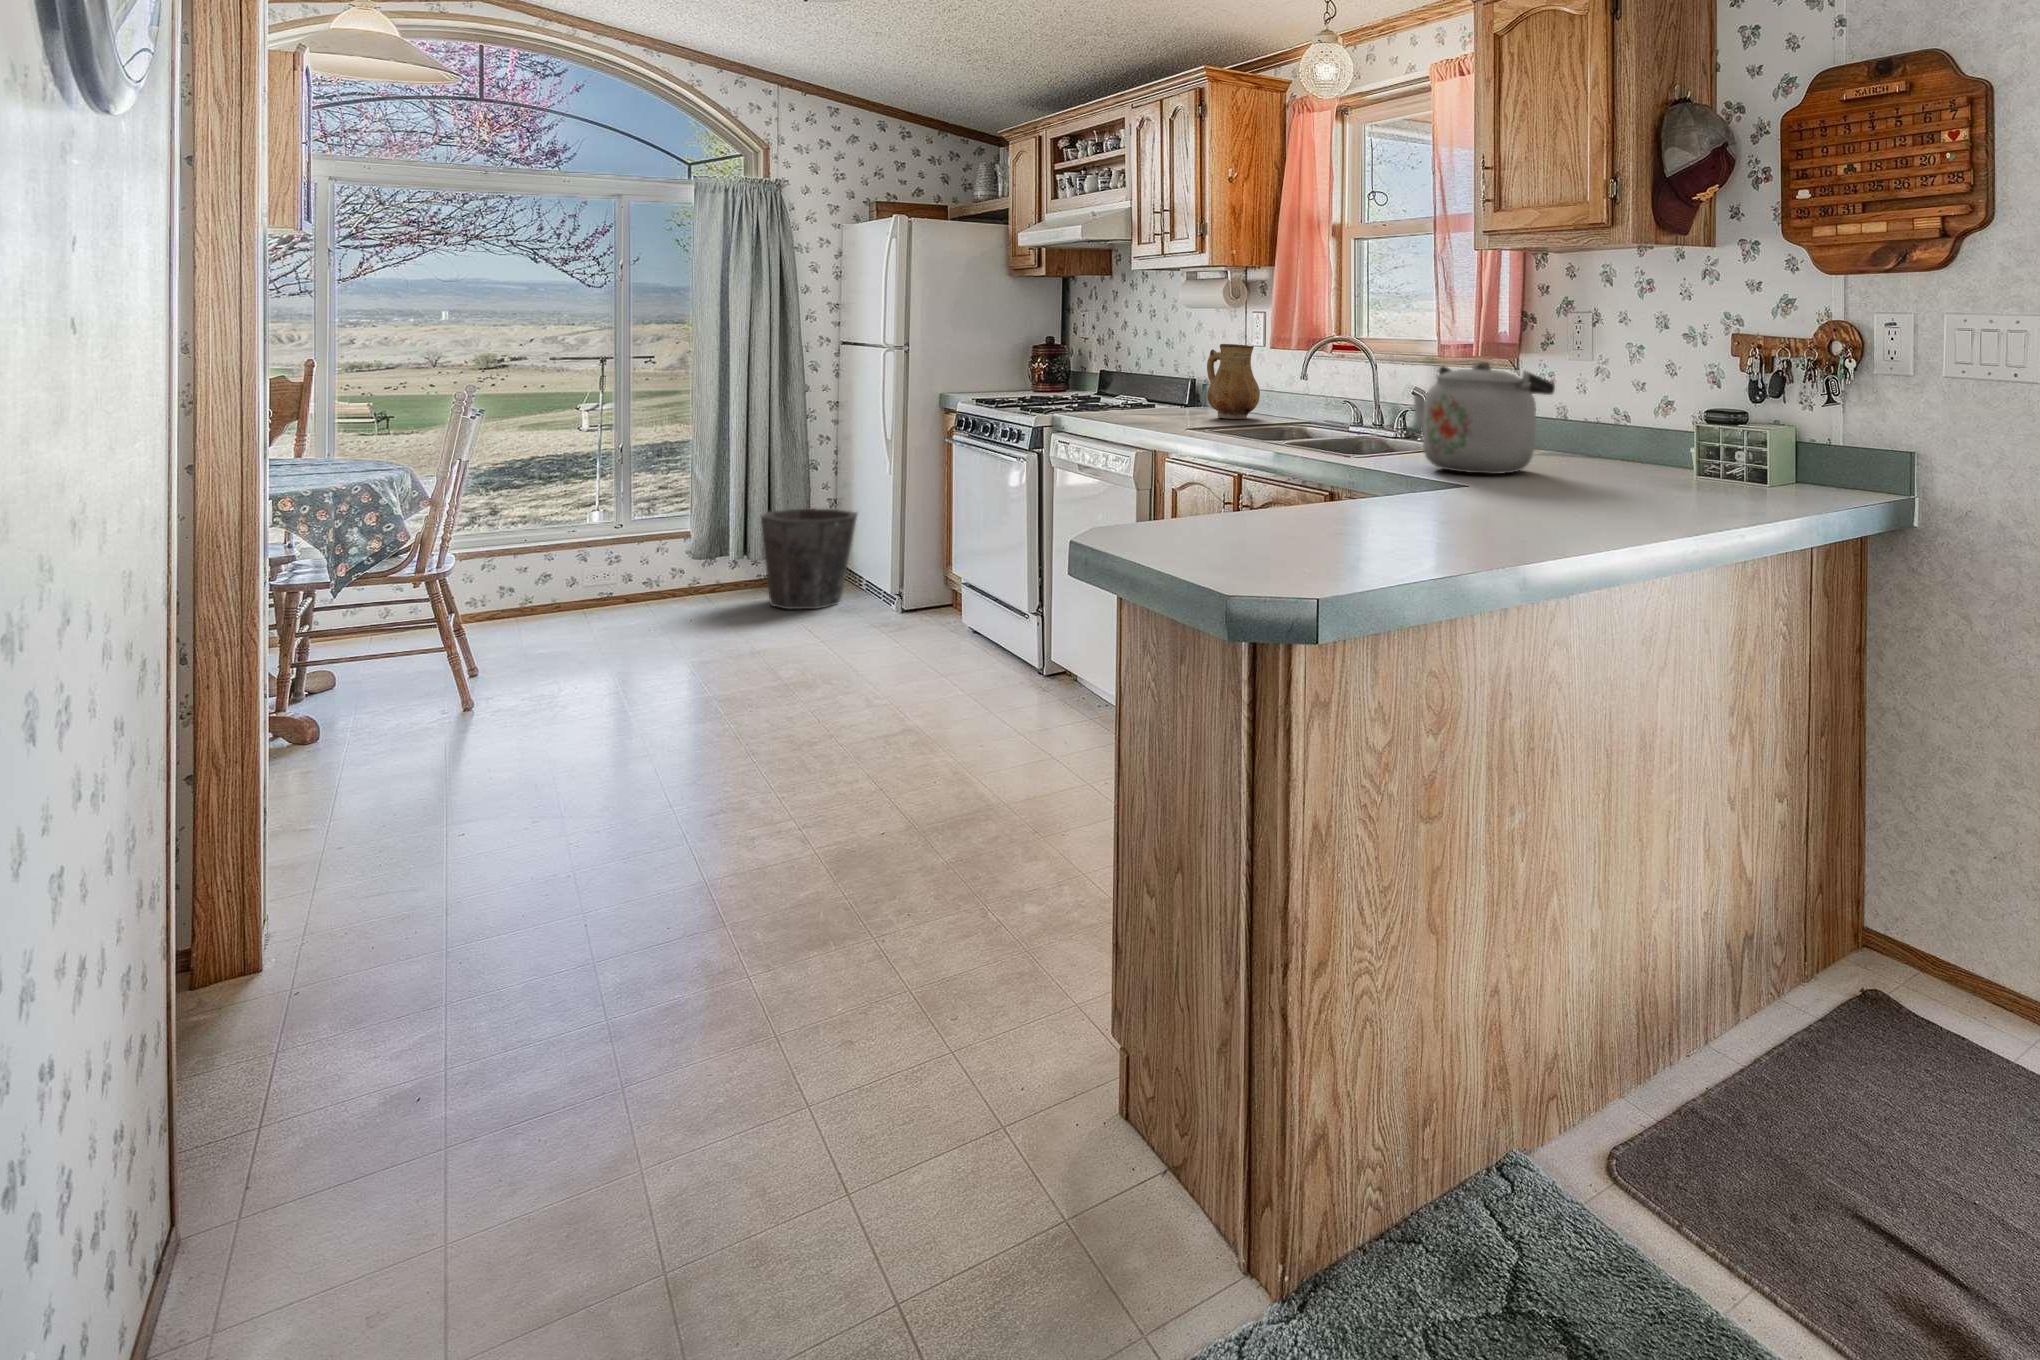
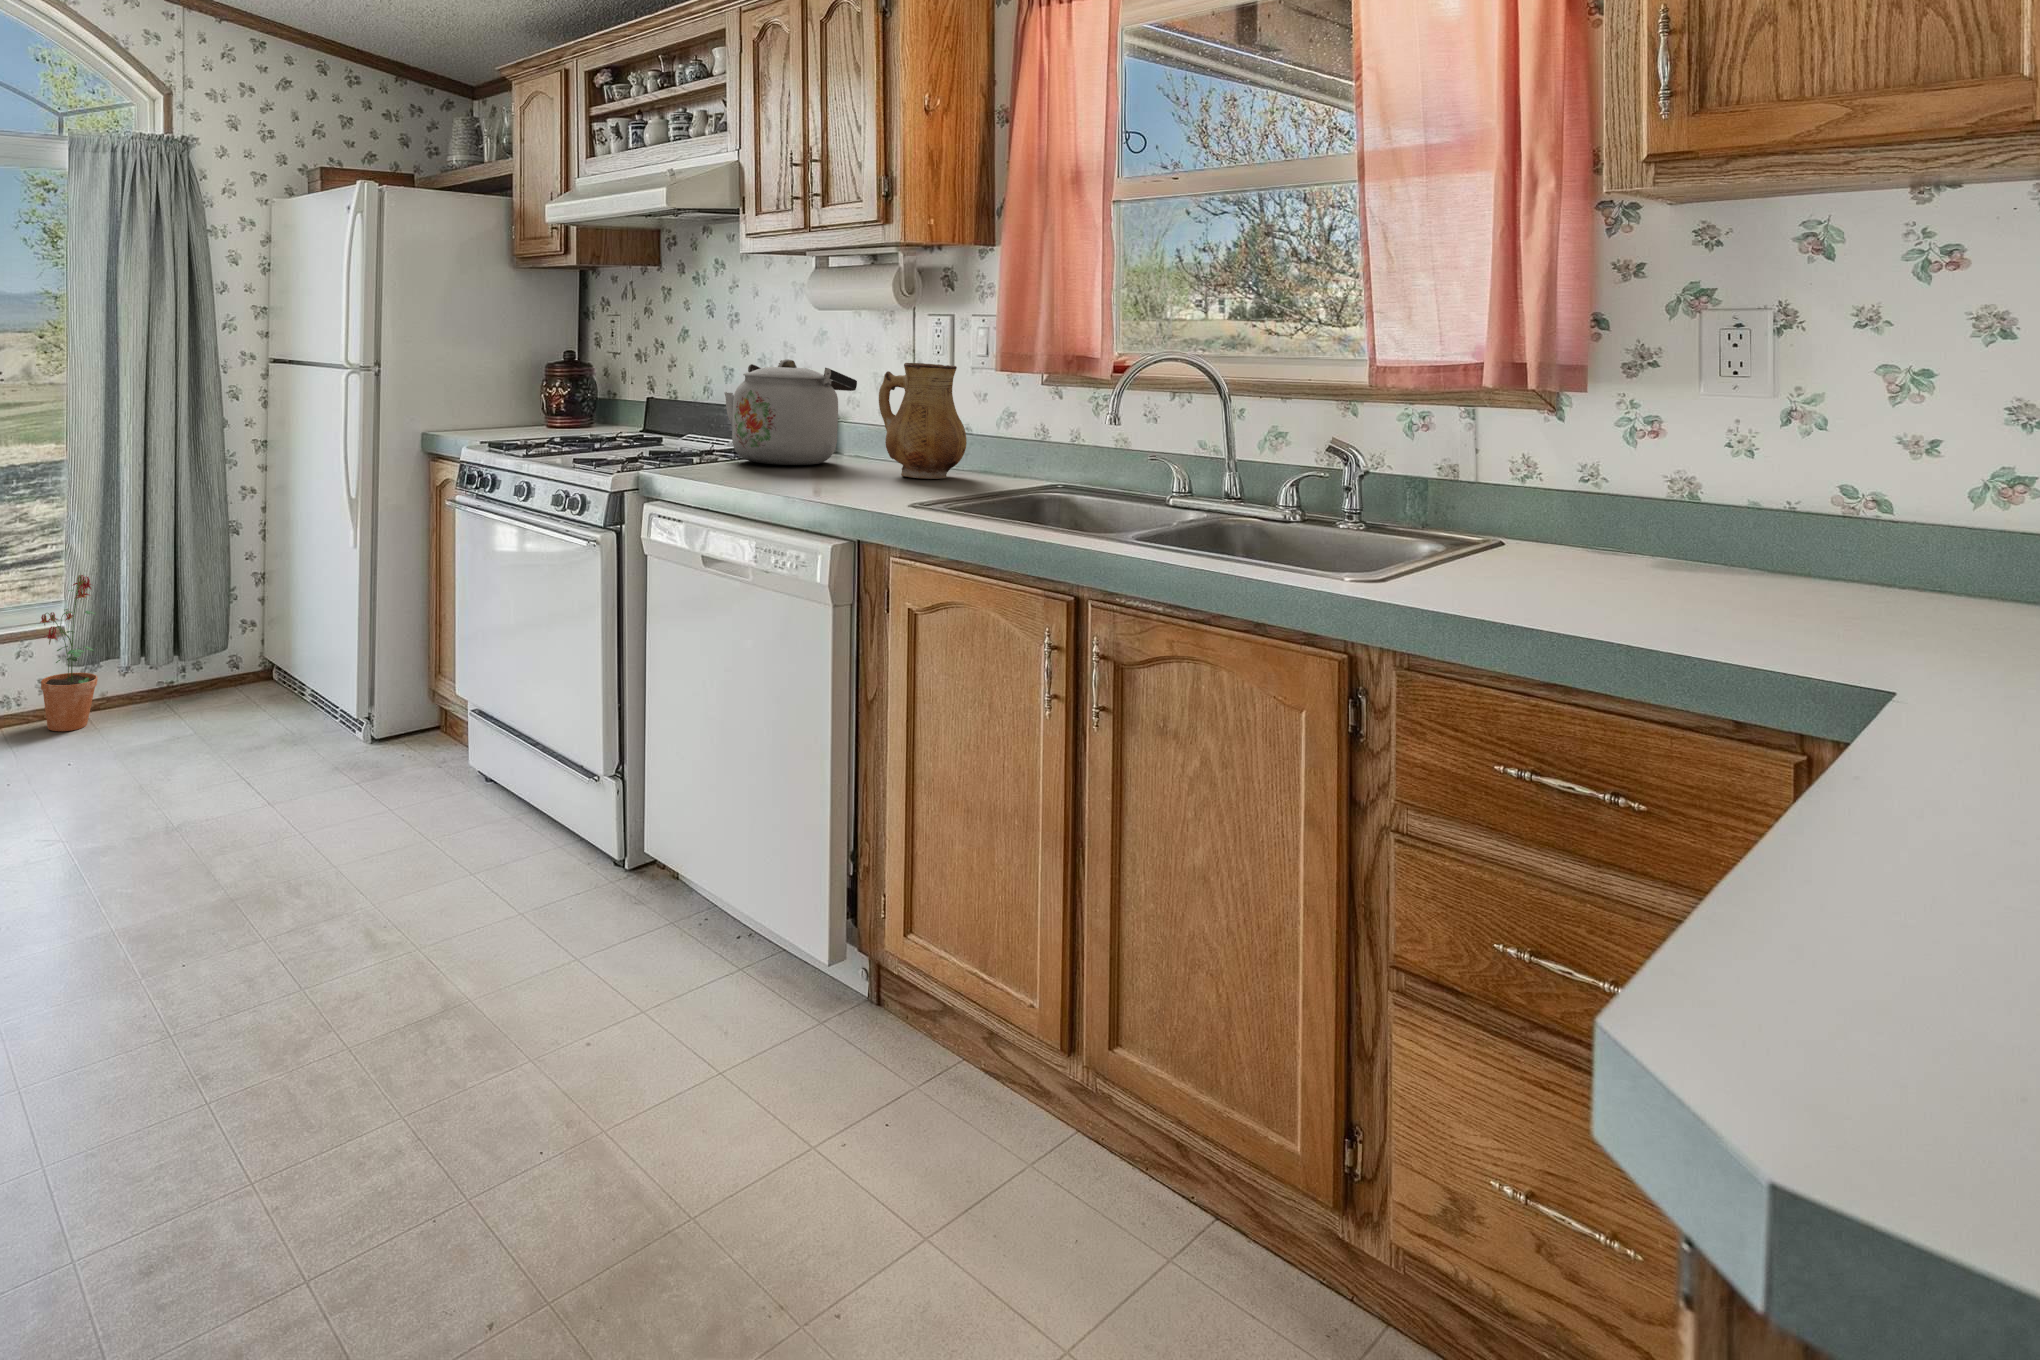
kettle: present [1414,361,1555,474] -> present [725,359,857,465]
potted plant: none [672,494,714,602] -> present [40,575,98,731]
waste bin: present [761,508,857,609] -> none [168,592,302,743]

